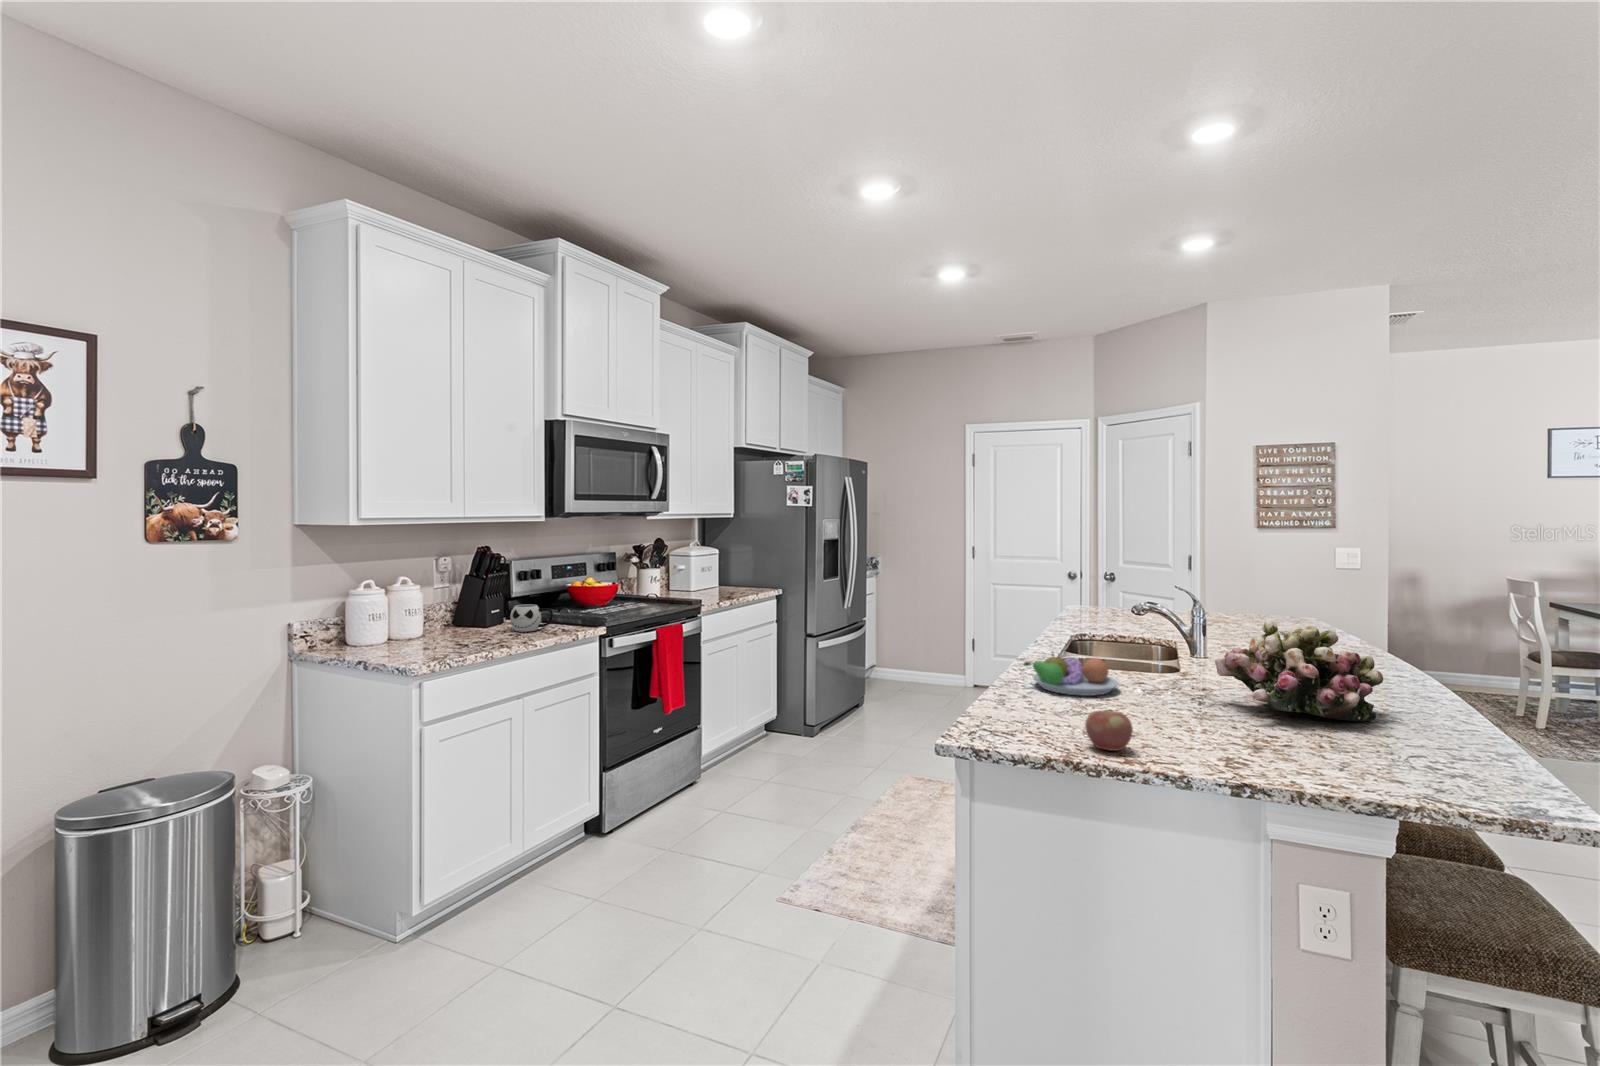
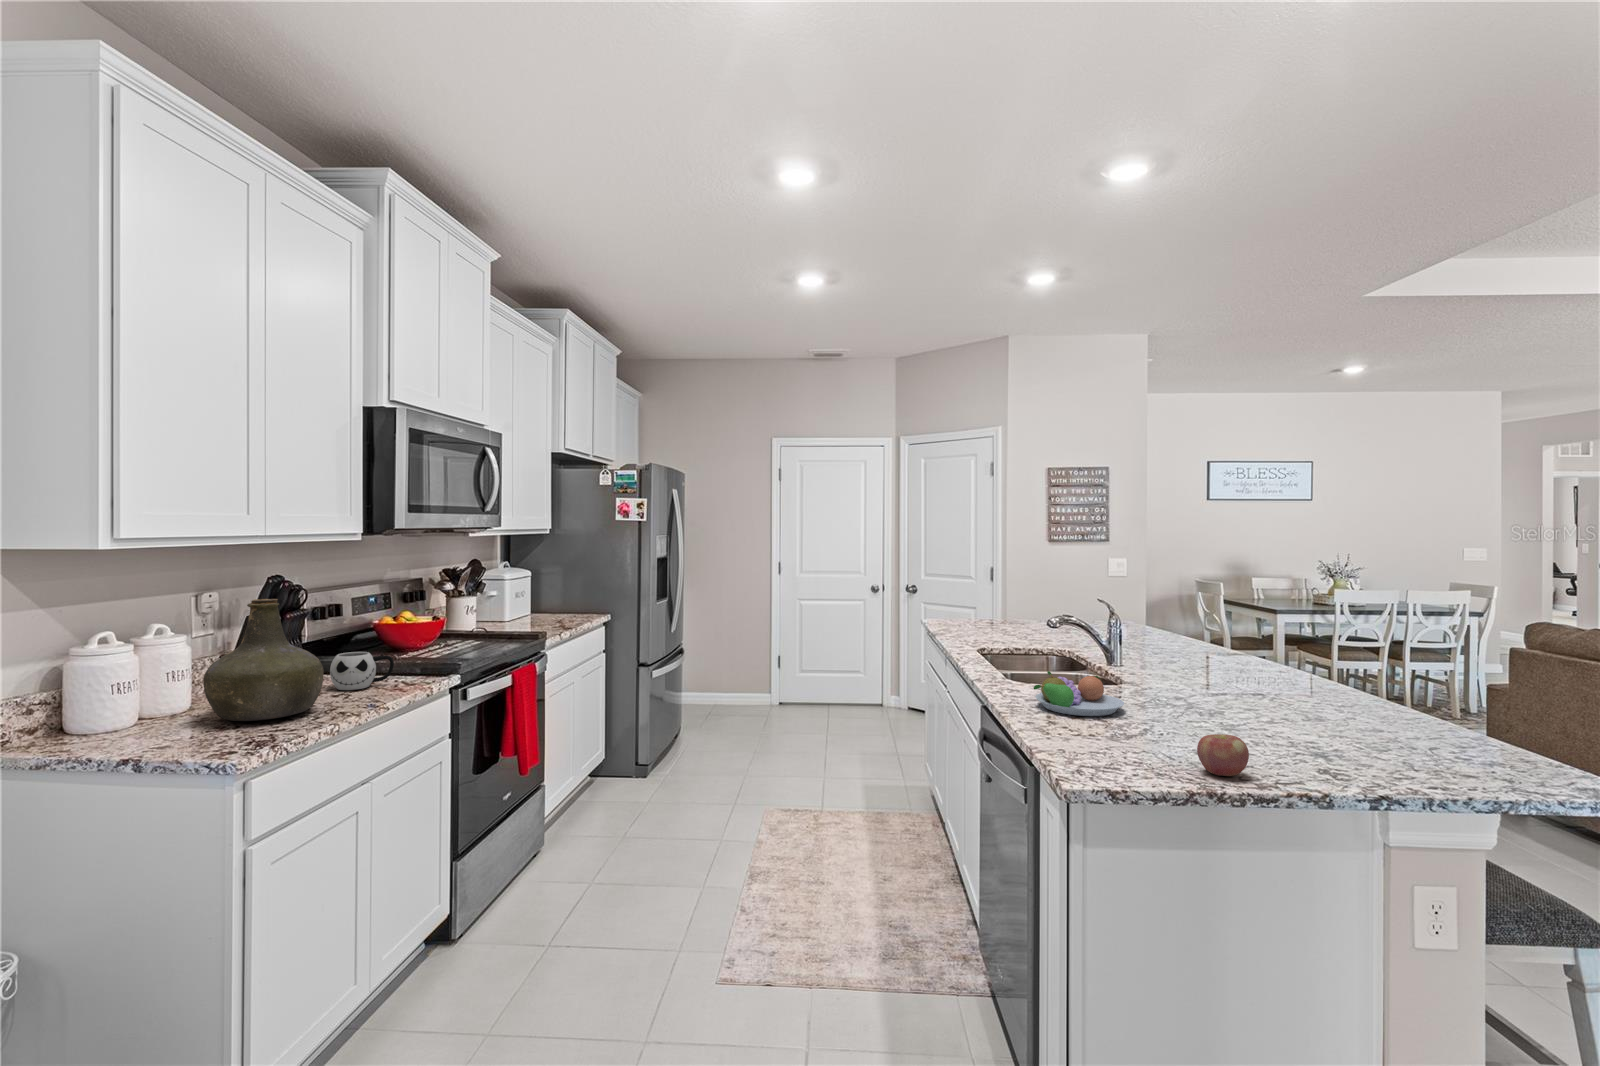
bottle: none [419,562,494,645] -> present [203,599,324,721]
flower arrangement: present [1215,620,1383,721] -> none [1212,631,1356,719]

